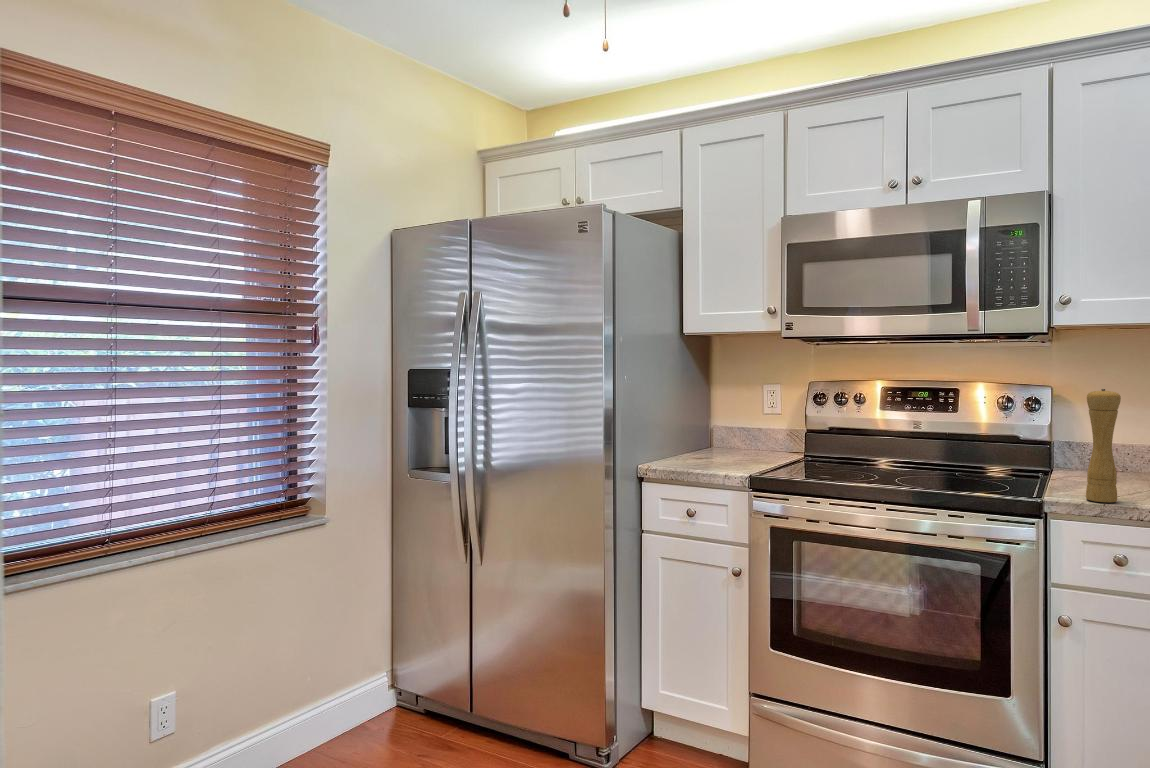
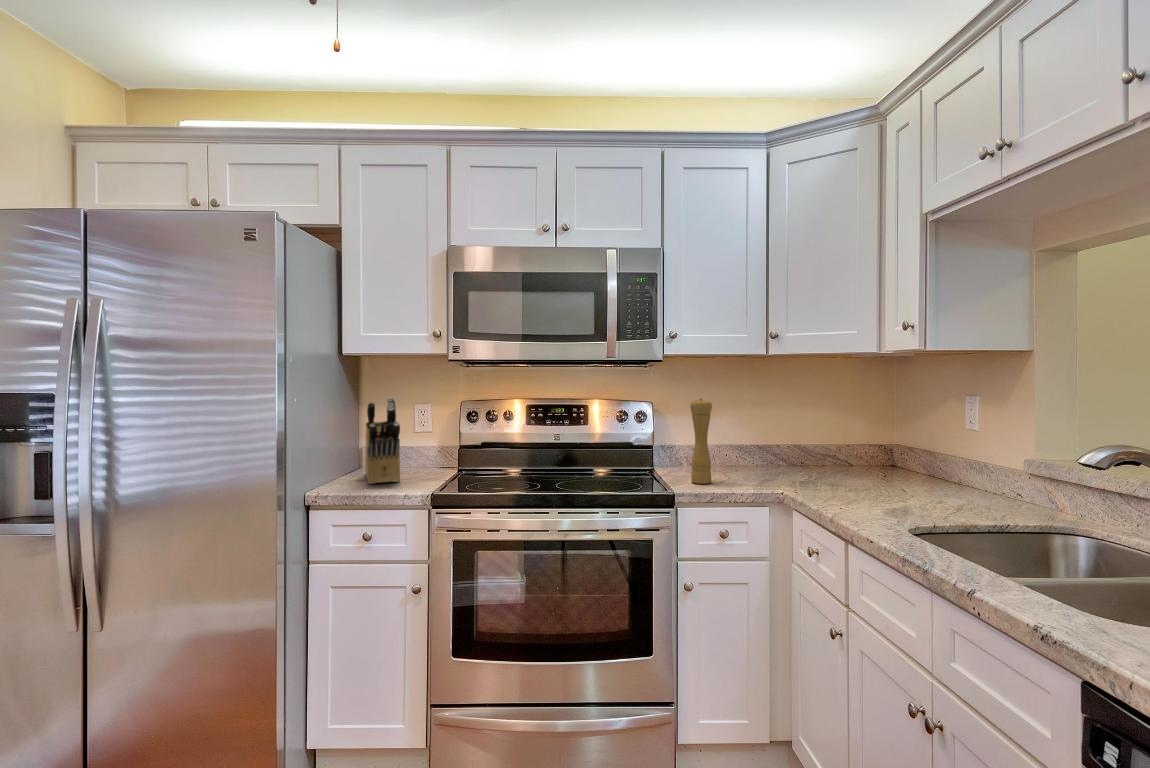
knife block: none [699,378,736,464] -> present [365,397,400,484]

